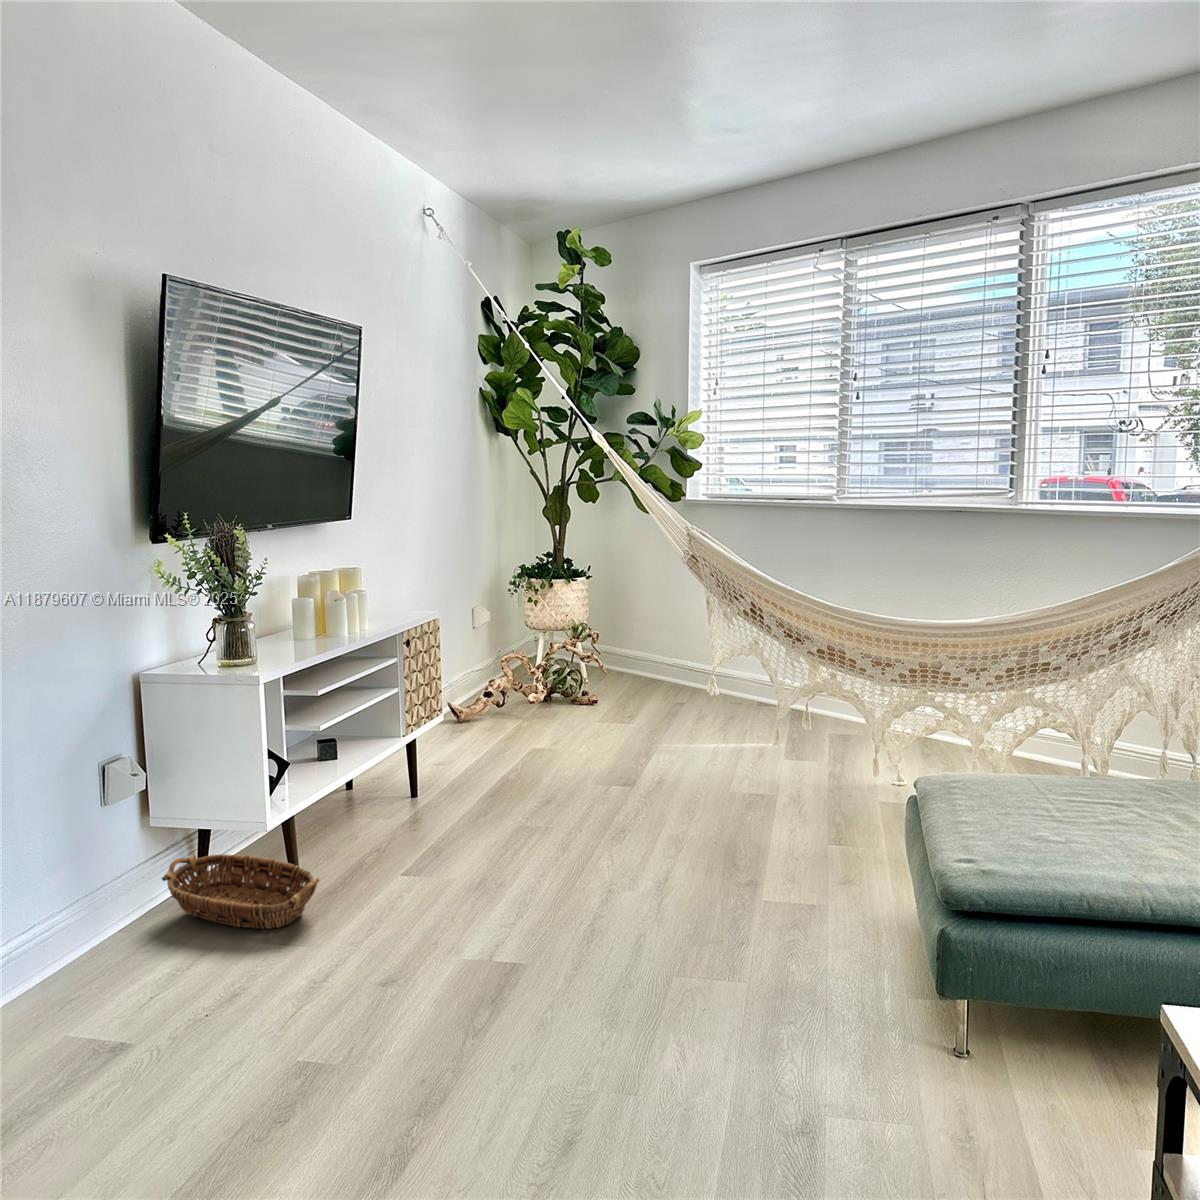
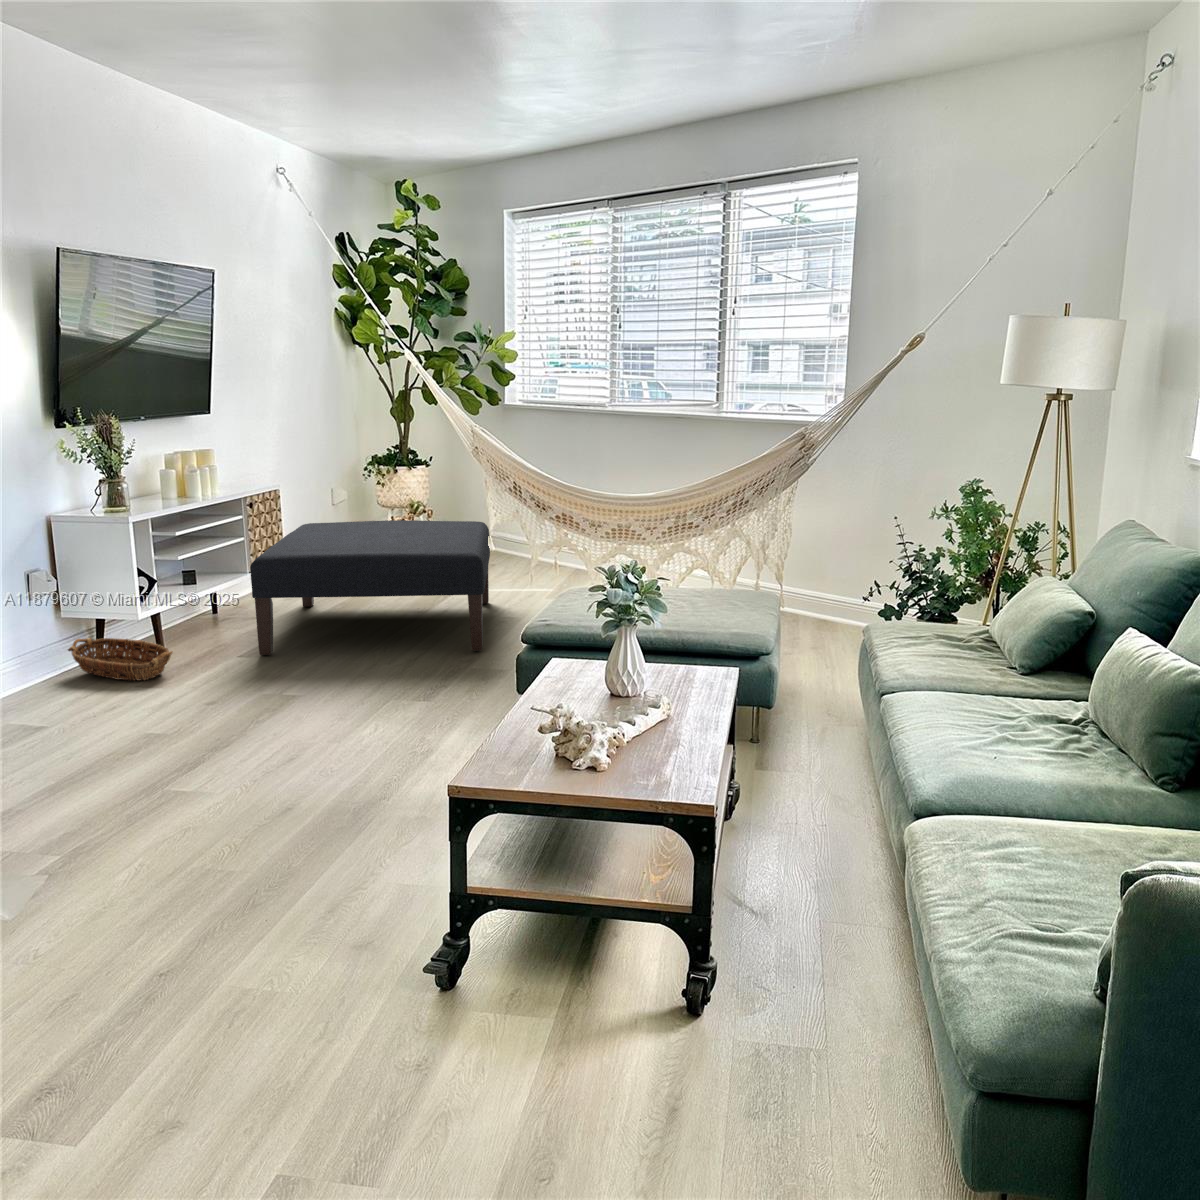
ottoman: none [428,657,770,872] -> present [250,520,490,656]

